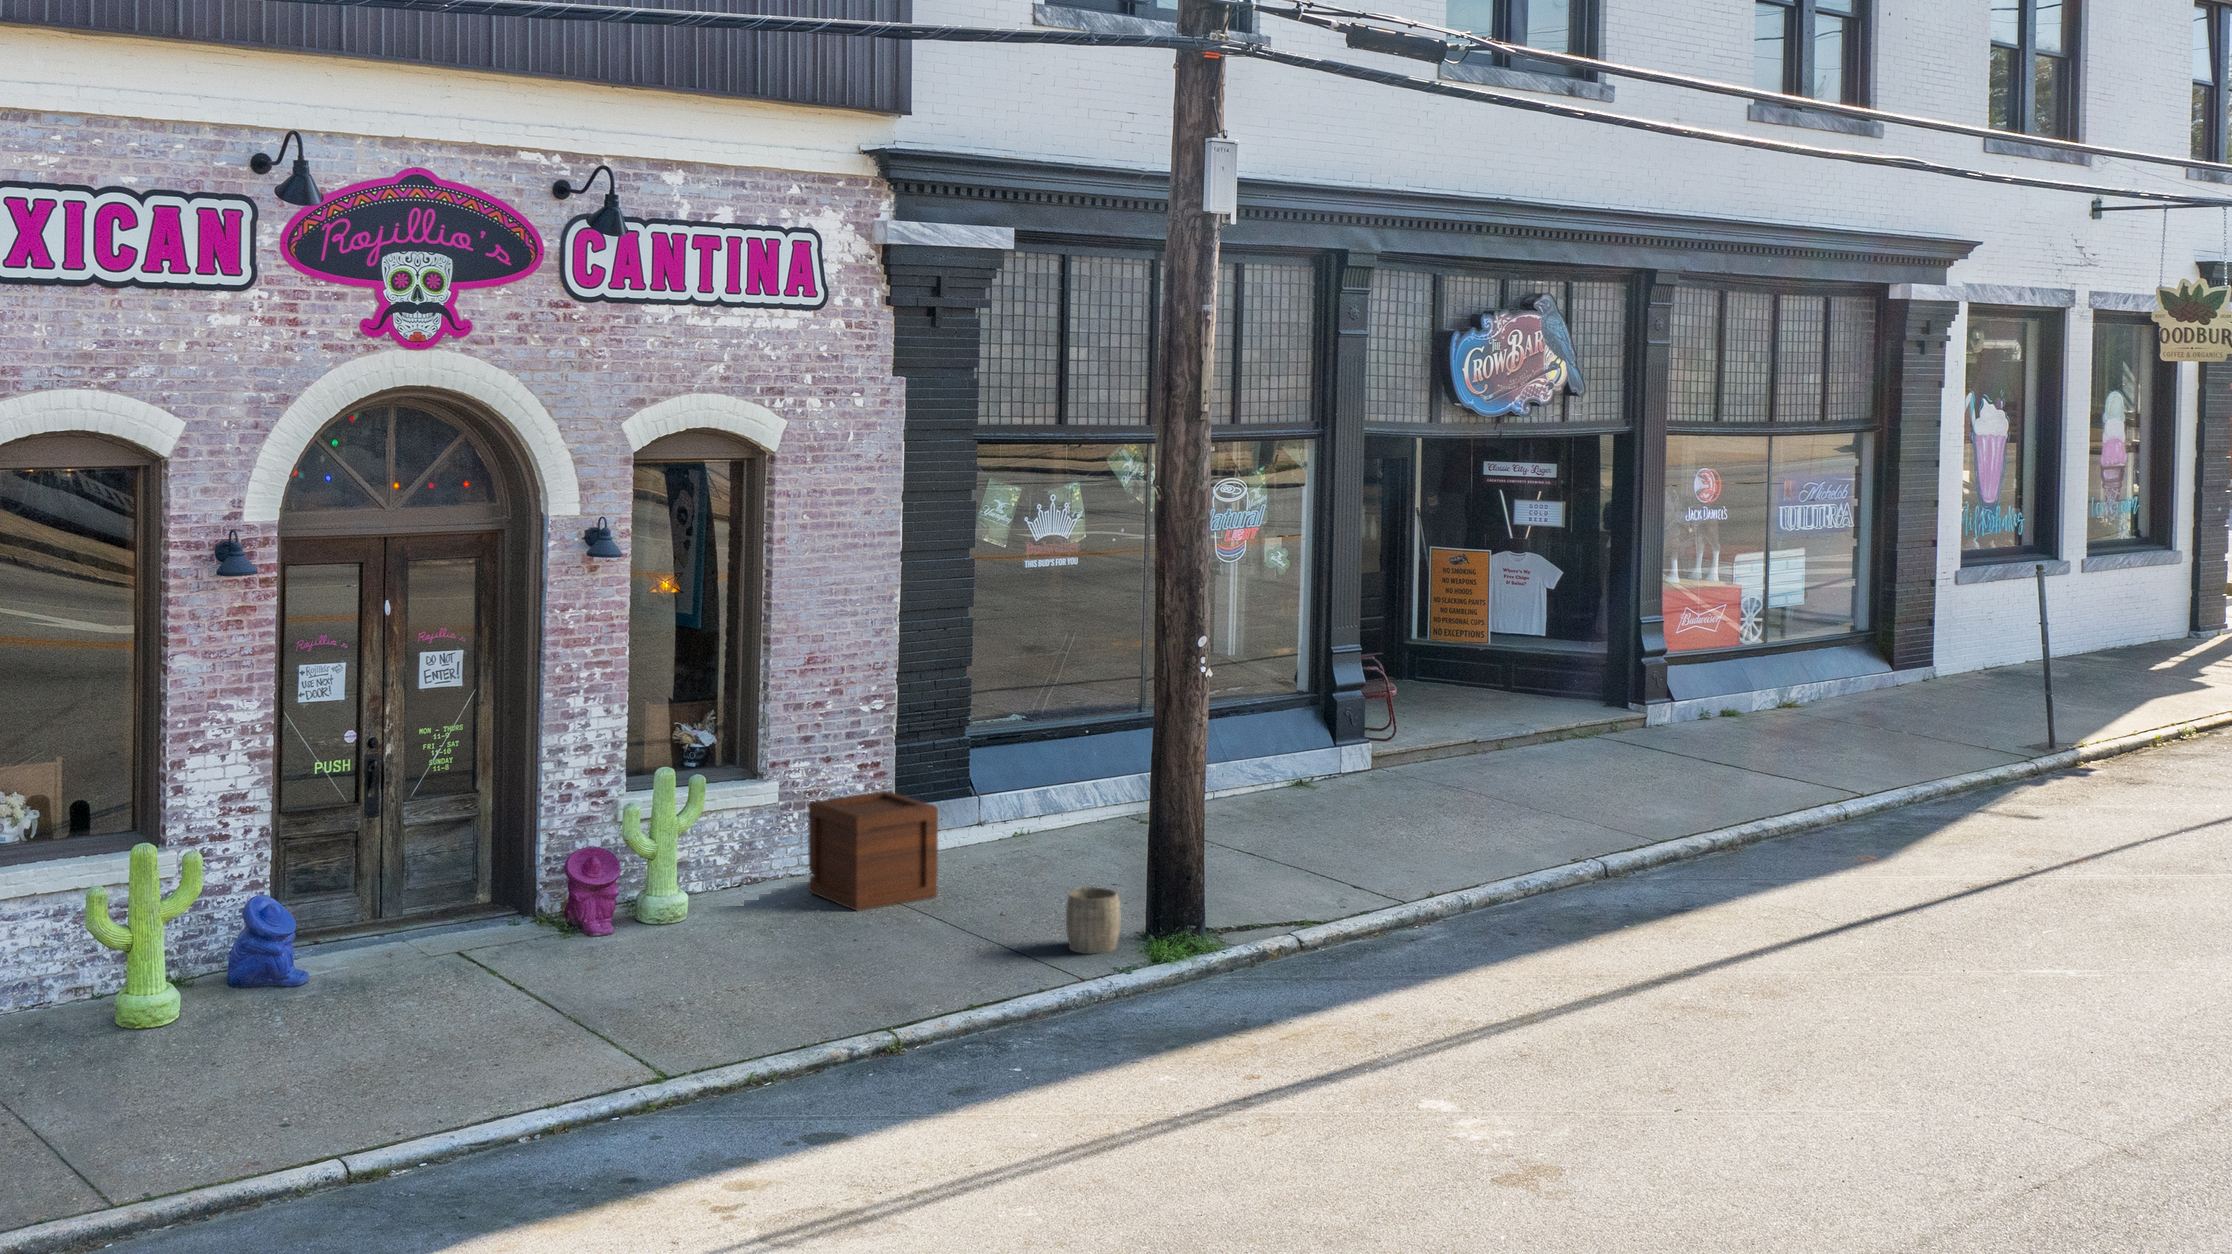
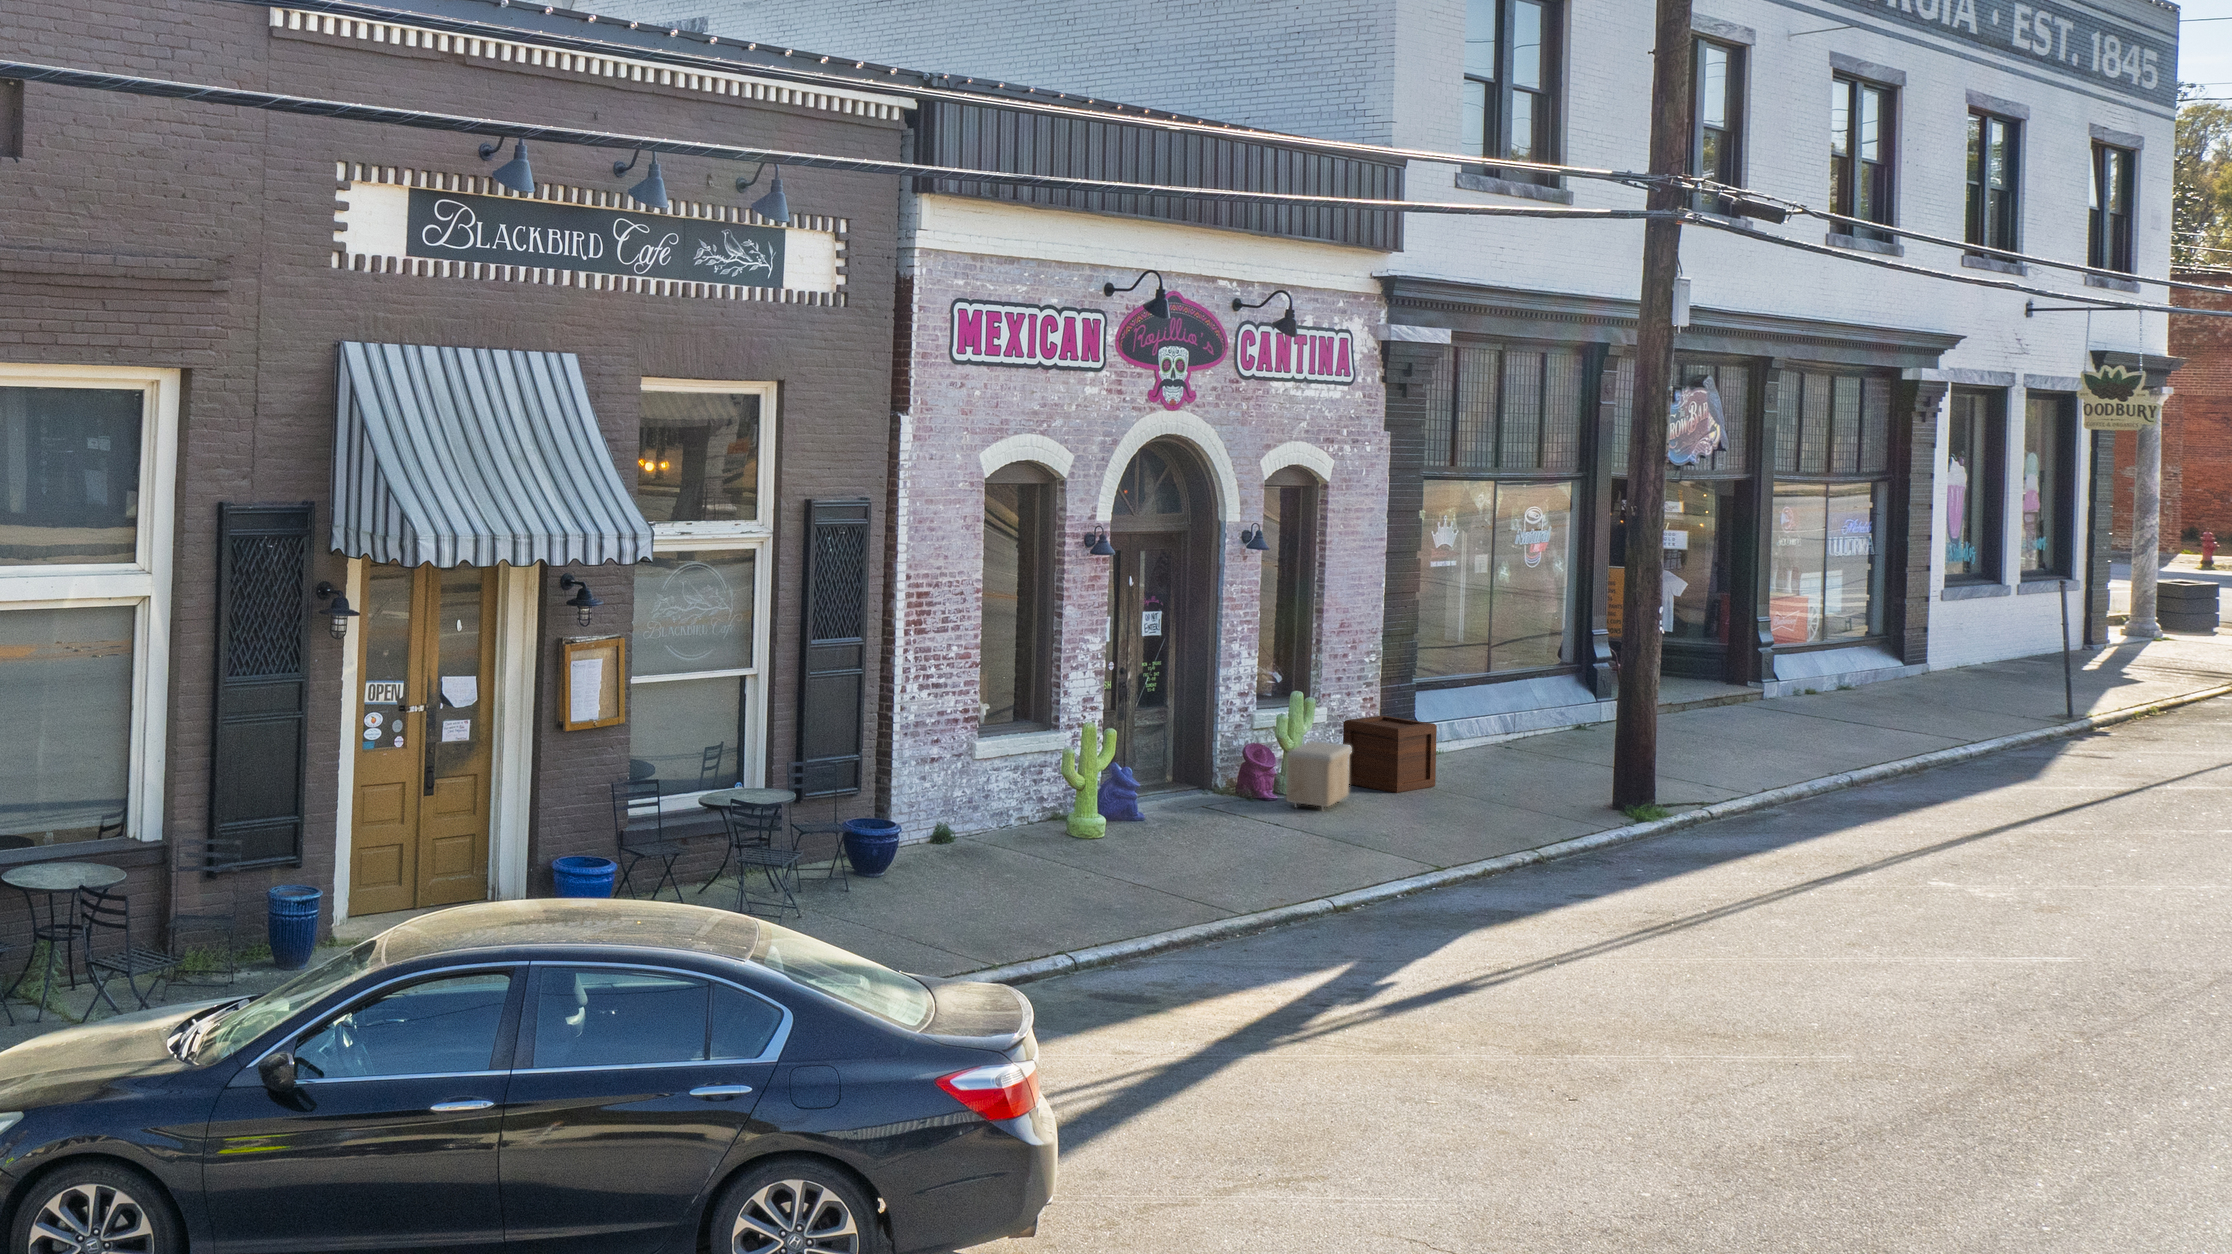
storage bench: none [628,840,752,952] -> present [1286,741,1351,810]
woven basket: present [1066,887,1121,954] -> none [1580,774,1620,817]

